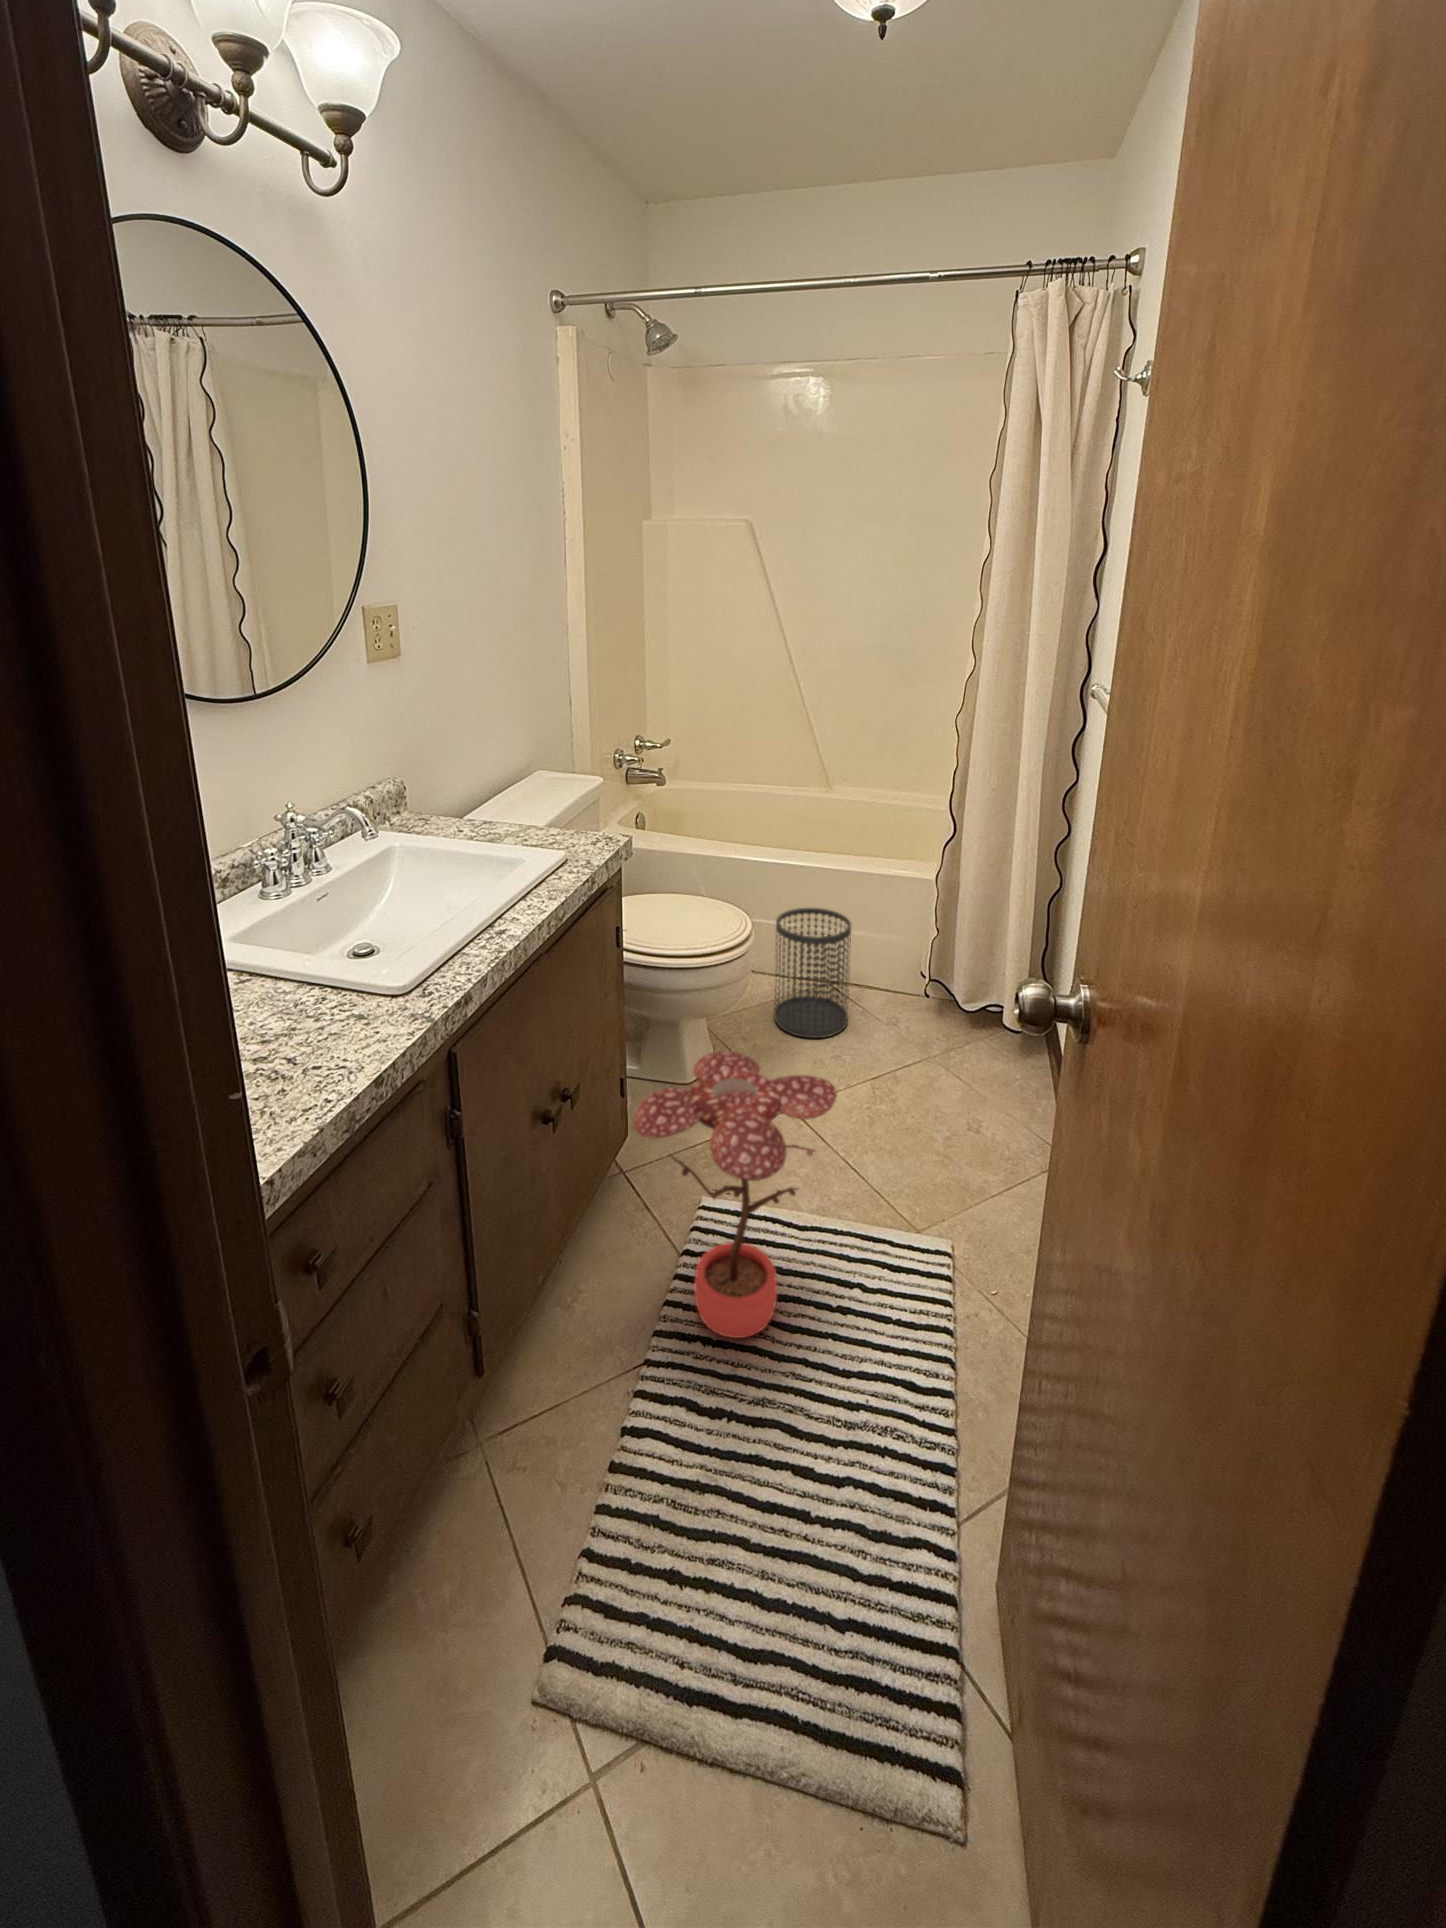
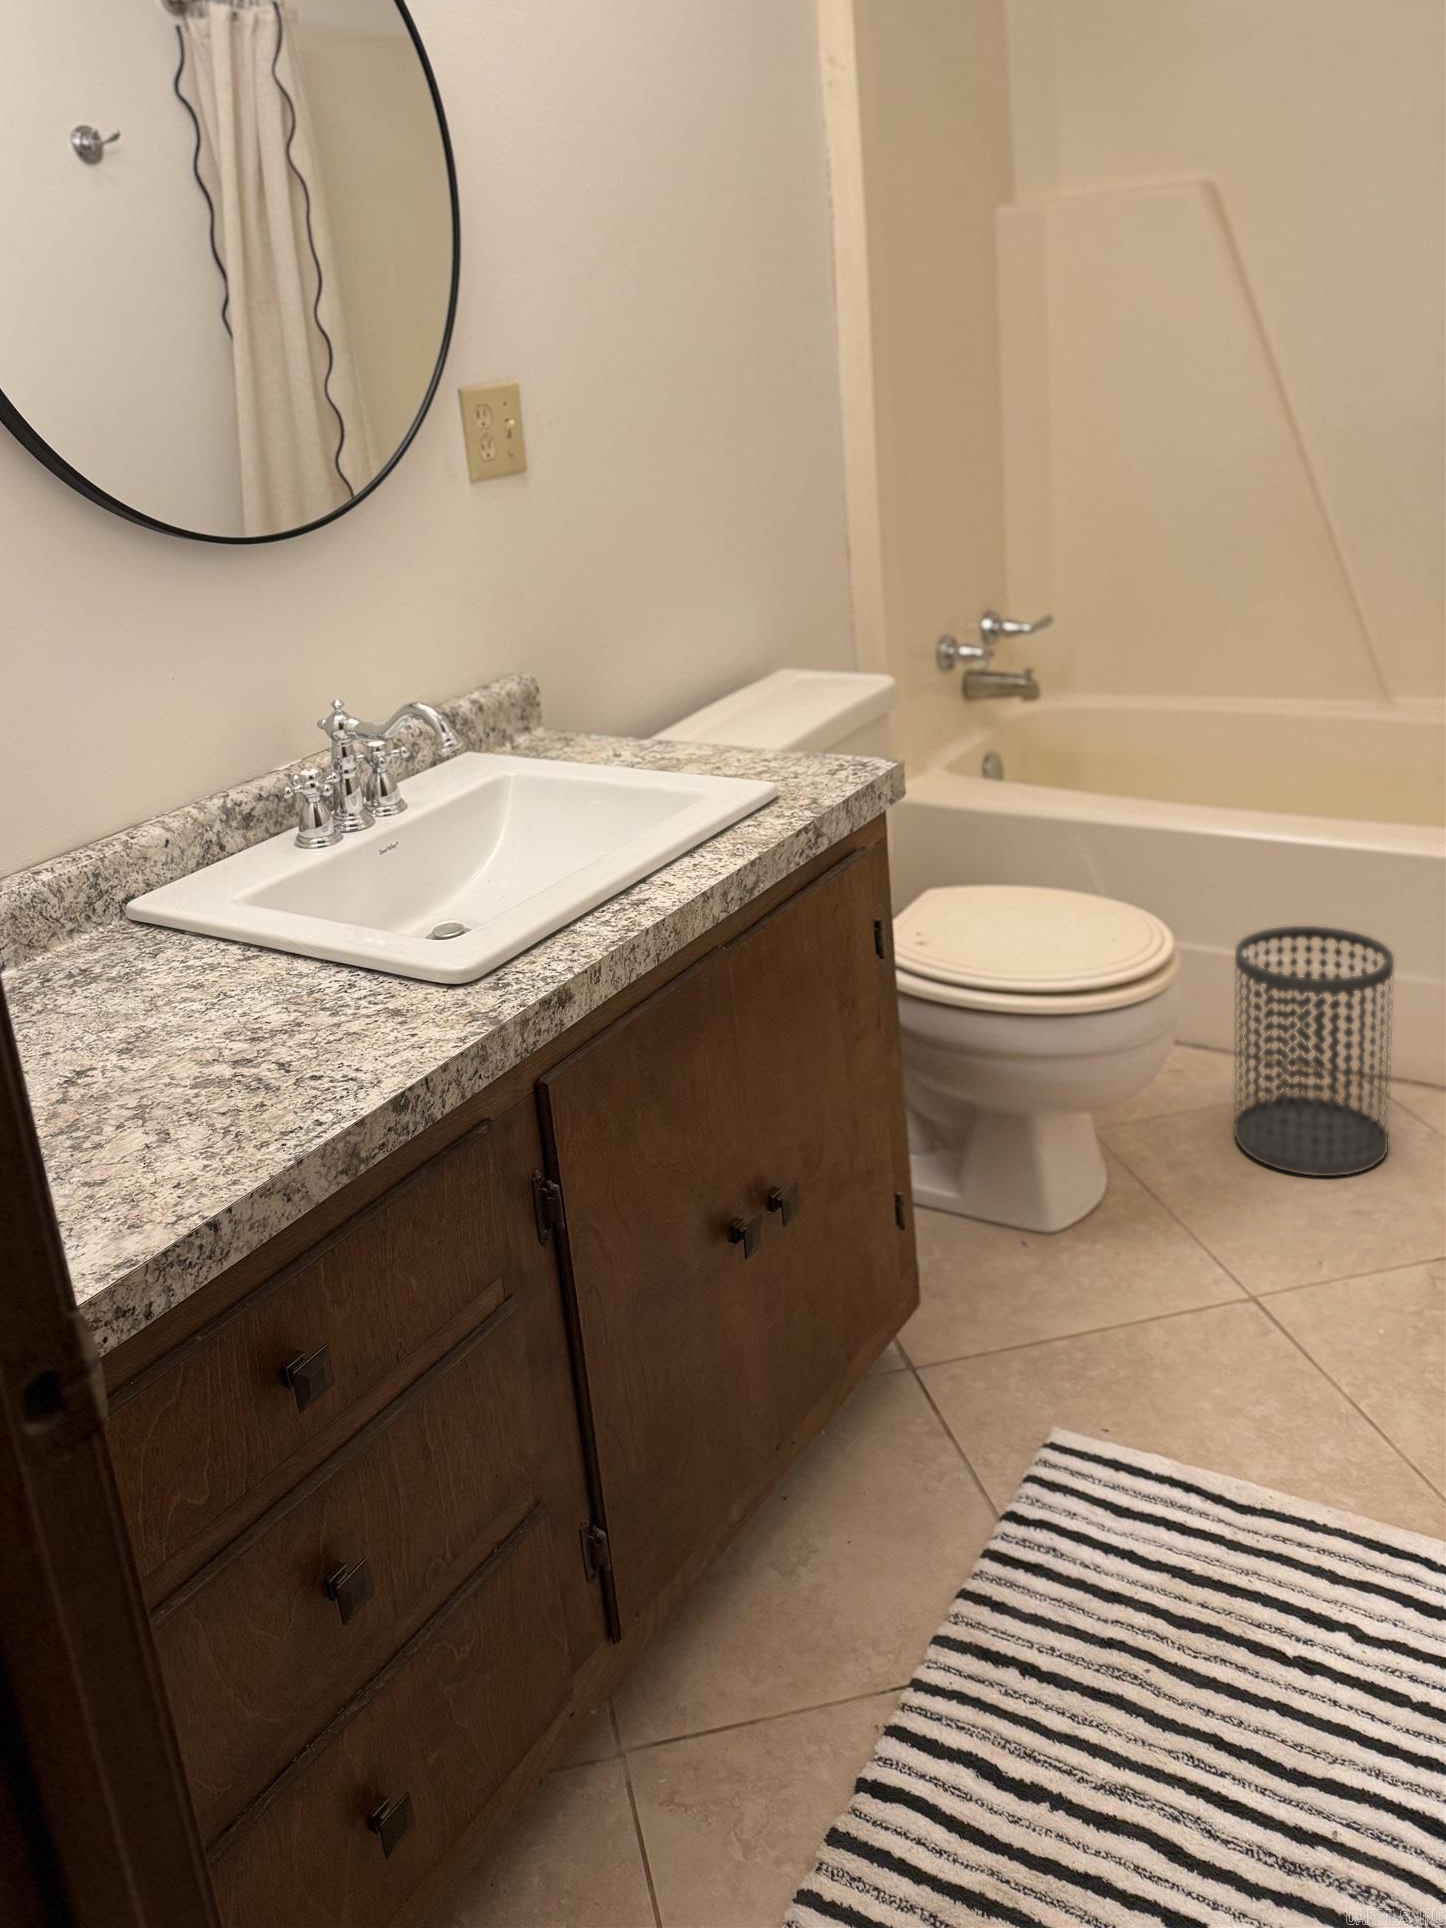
potted plant: present [634,1051,837,1338] -> none [889,1155,1286,1675]

